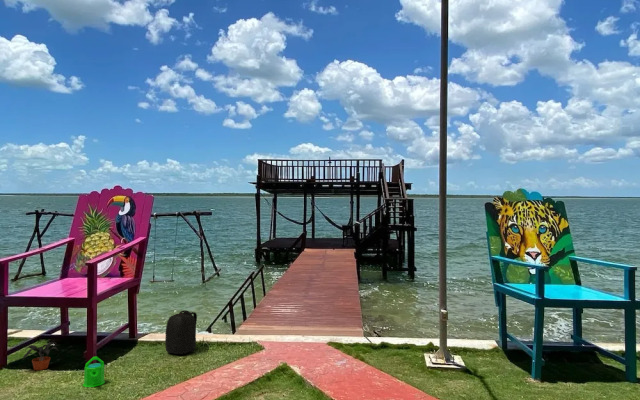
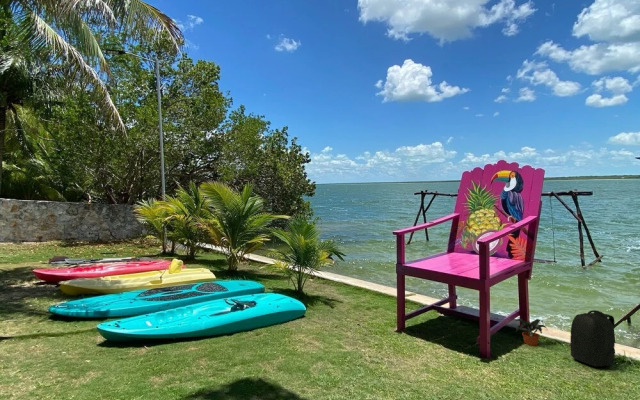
potted plant: present [23,342,58,370] -> present [516,319,546,345]
watering can: present [83,357,105,387] -> none [480,347,505,382]

